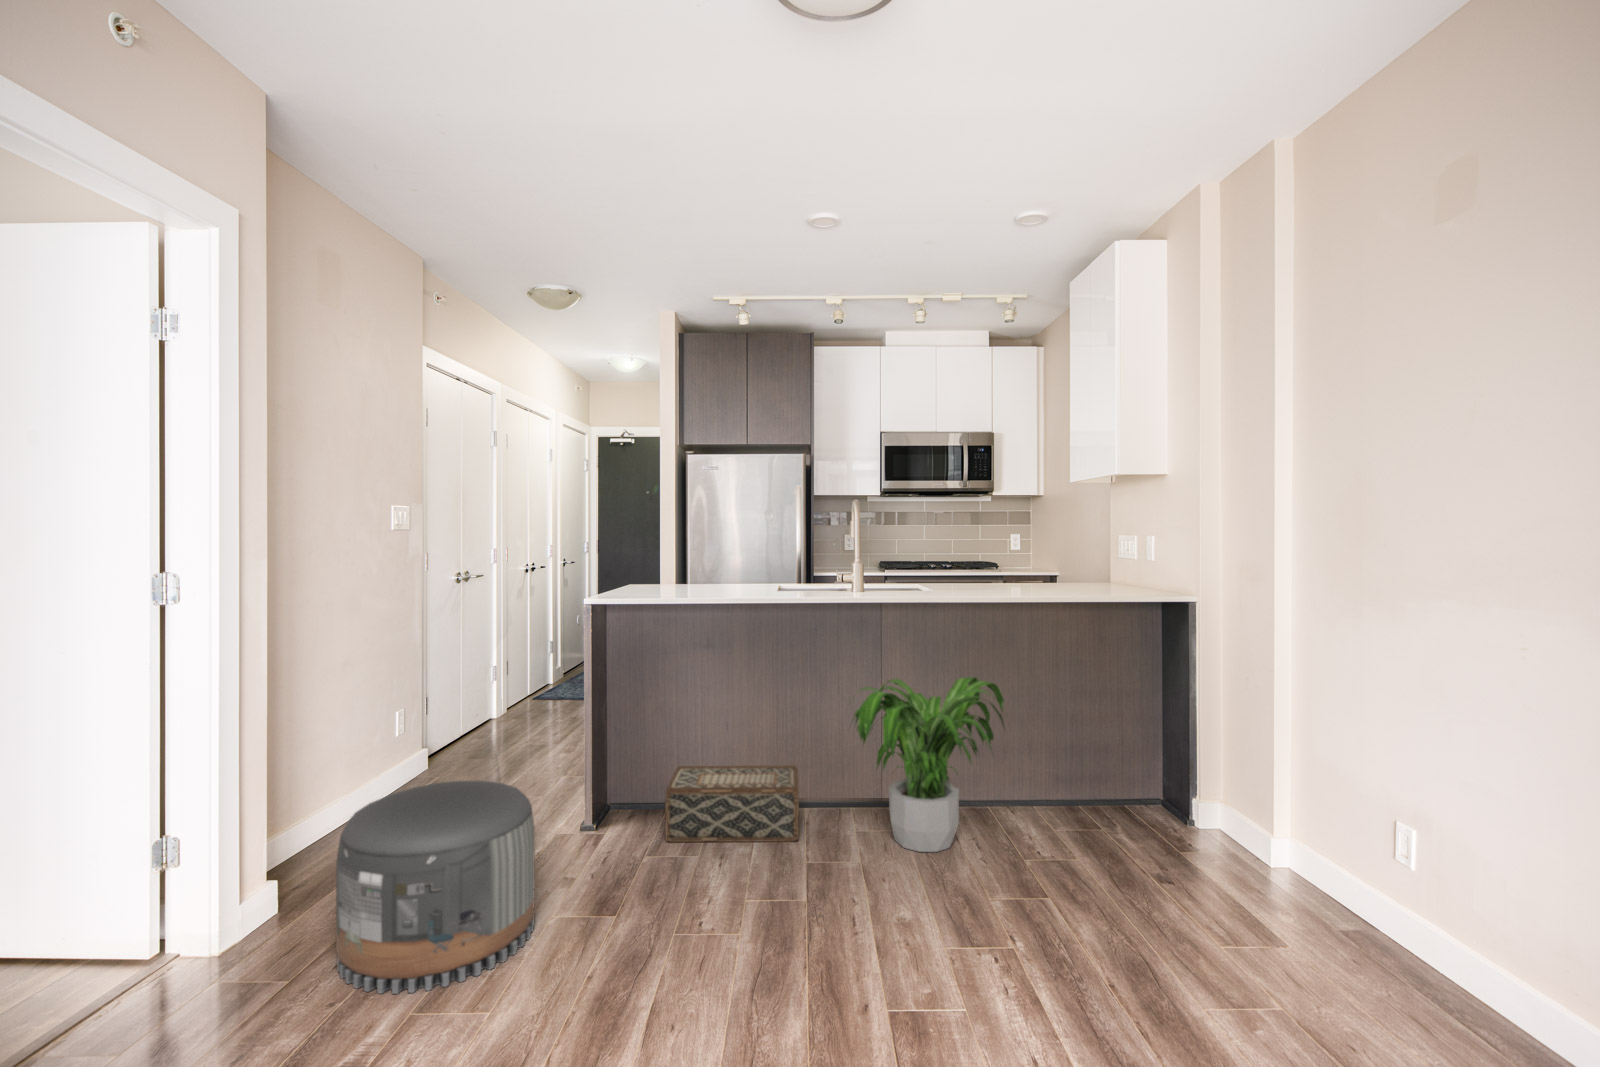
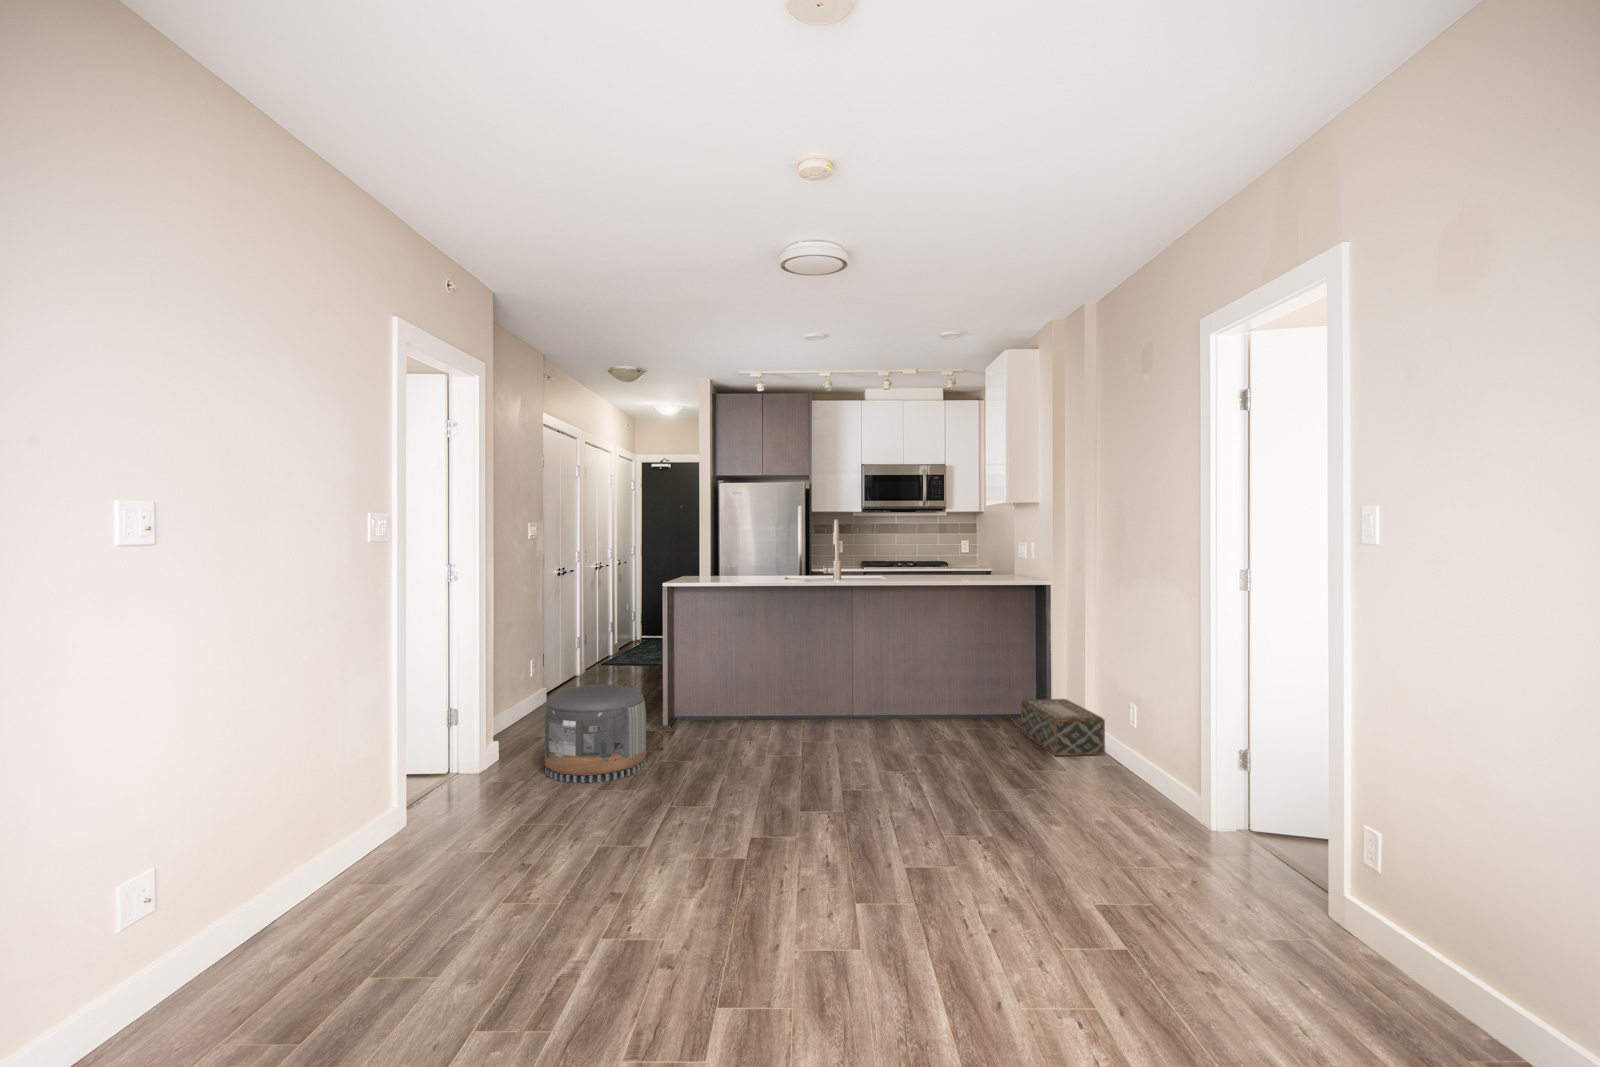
potted plant: present [853,677,1004,852] -> none [824,633,926,738]
woven basket: present [665,766,799,842] -> present [1021,699,1105,756]

